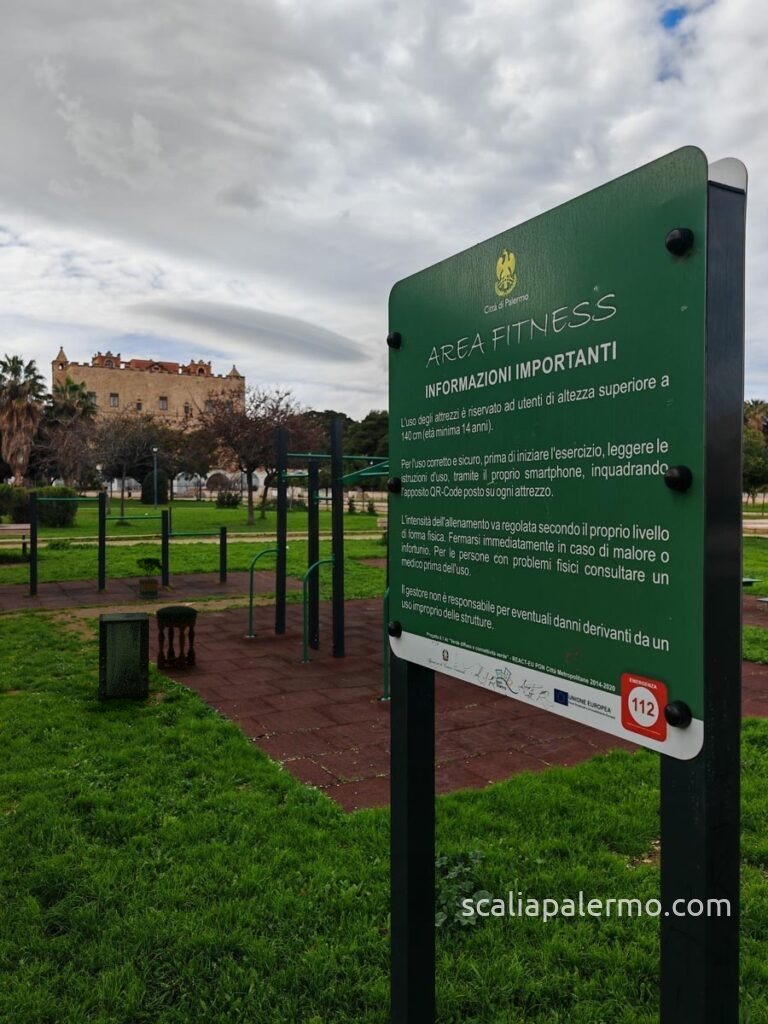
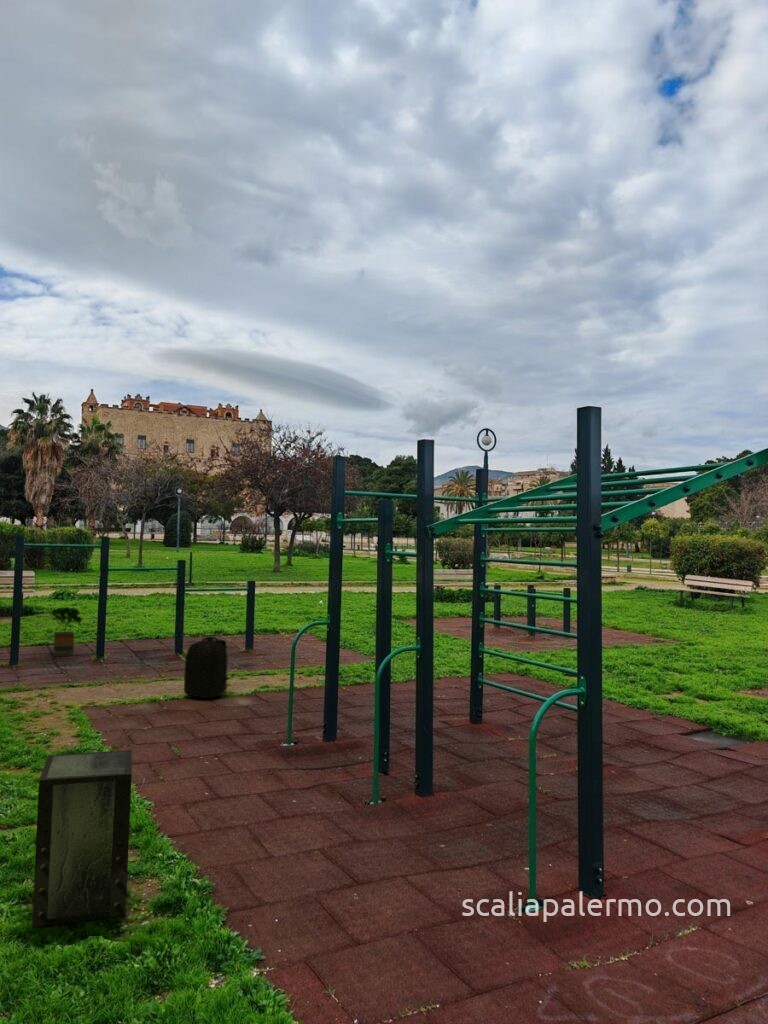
potted tree: present [136,557,164,599] -> present [50,607,82,655]
backpack: none [172,566,205,611] -> present [184,637,227,698]
stool: present [156,606,197,669] -> none [150,723,218,834]

